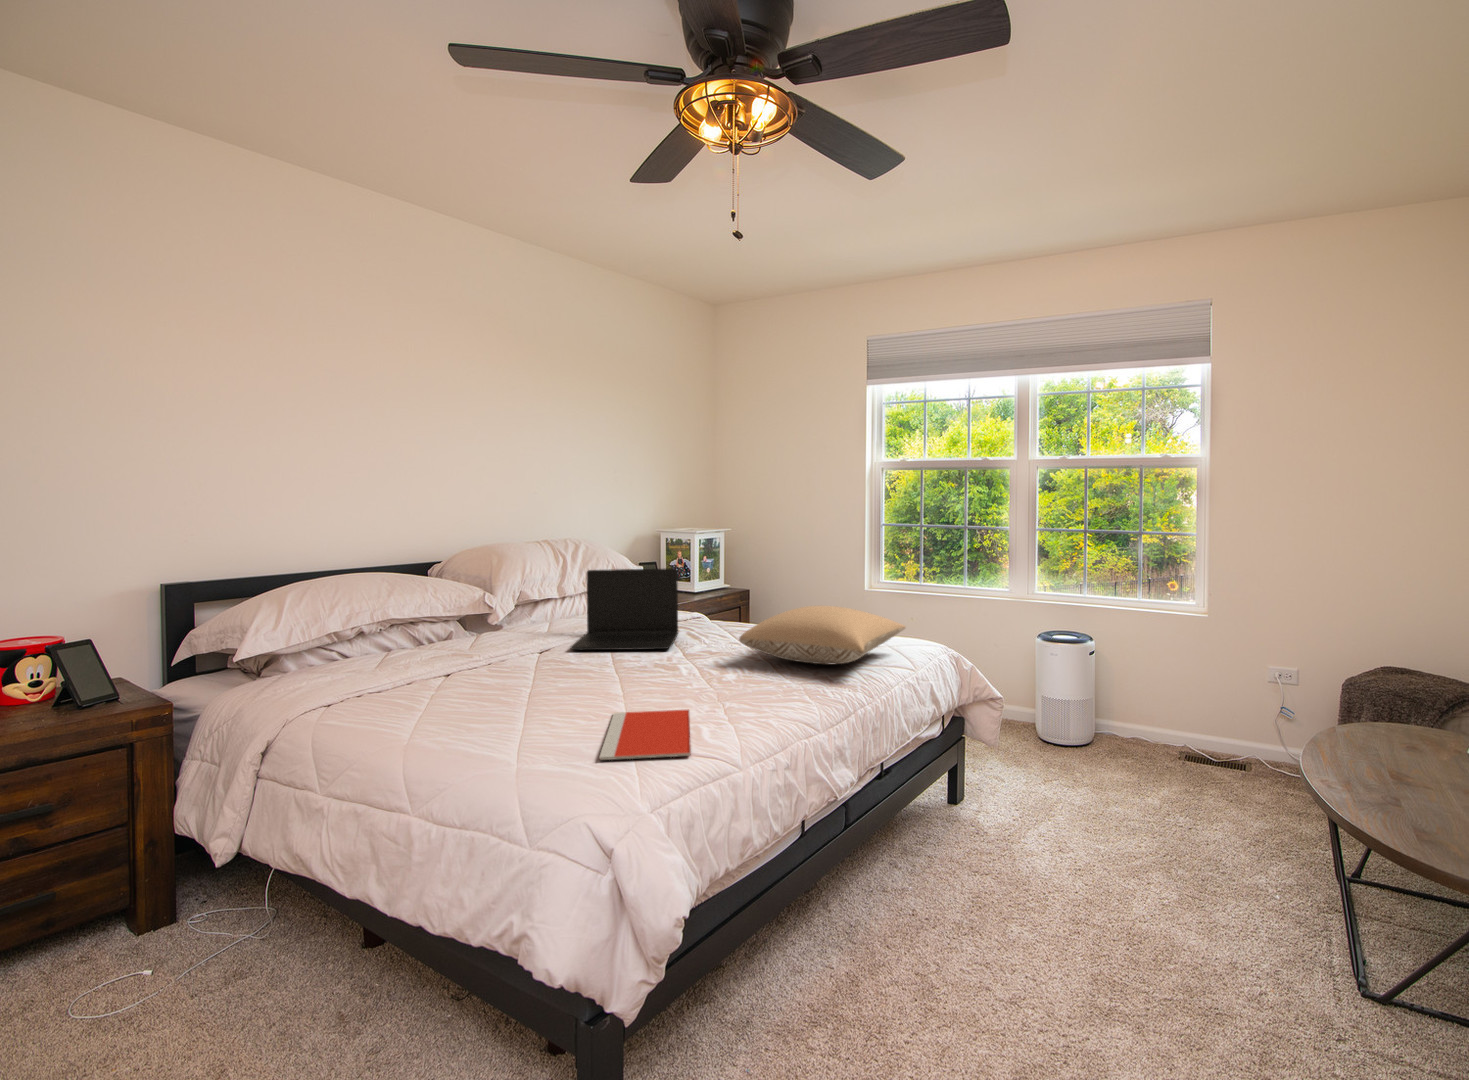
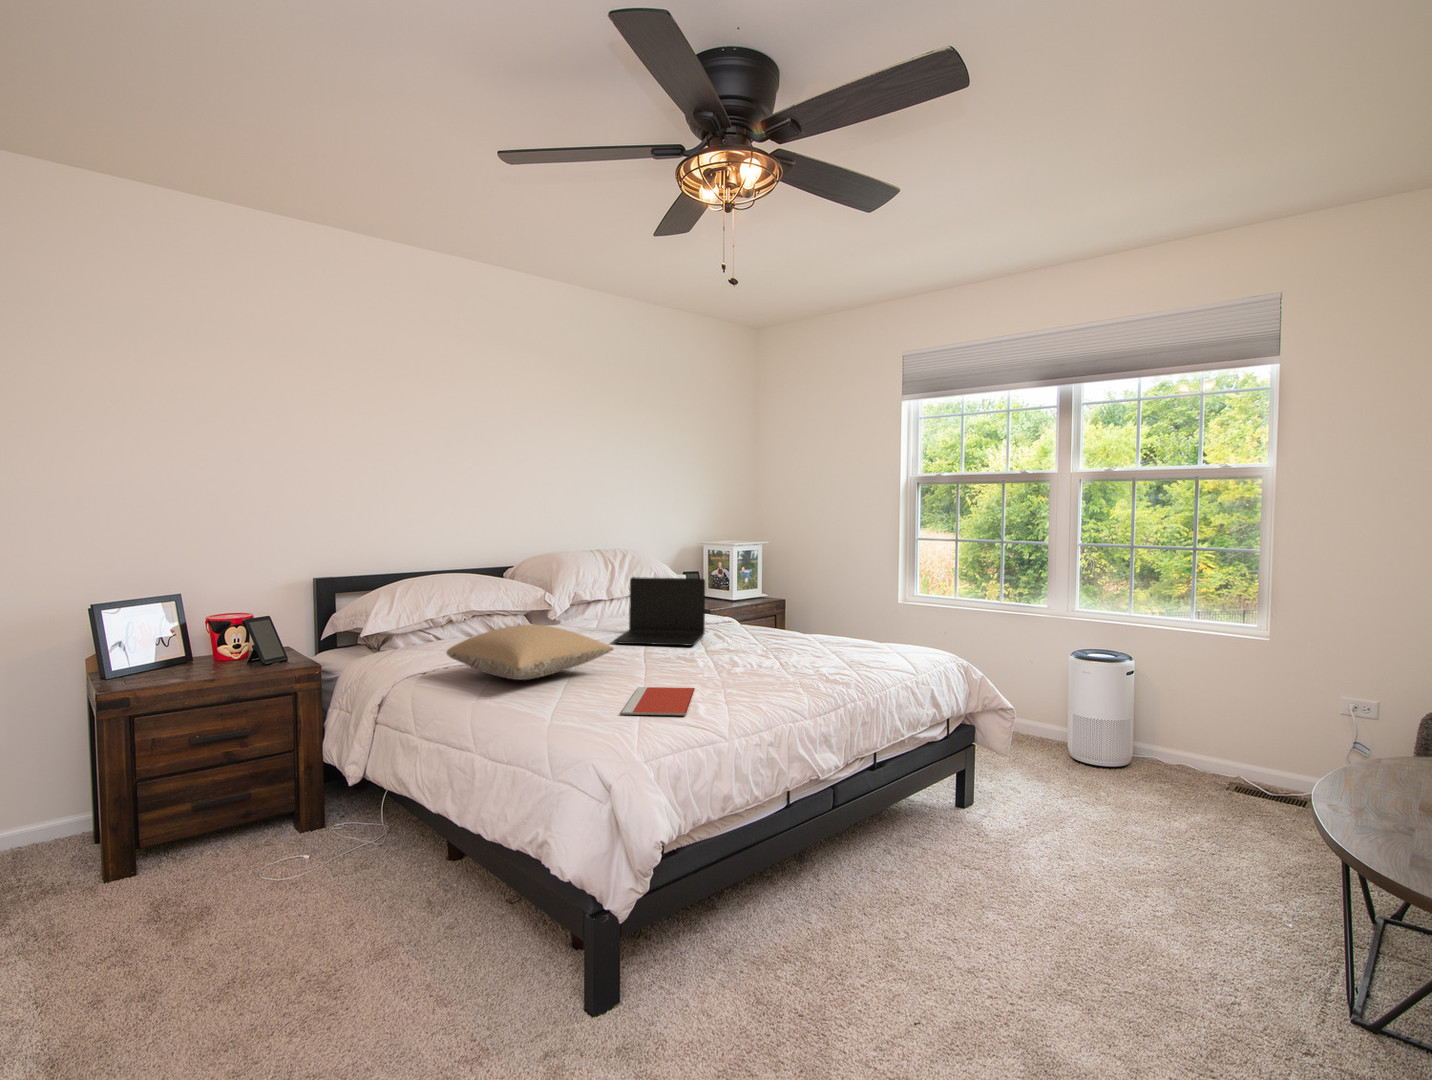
pillow: present [739,606,905,664] -> present [446,625,614,680]

